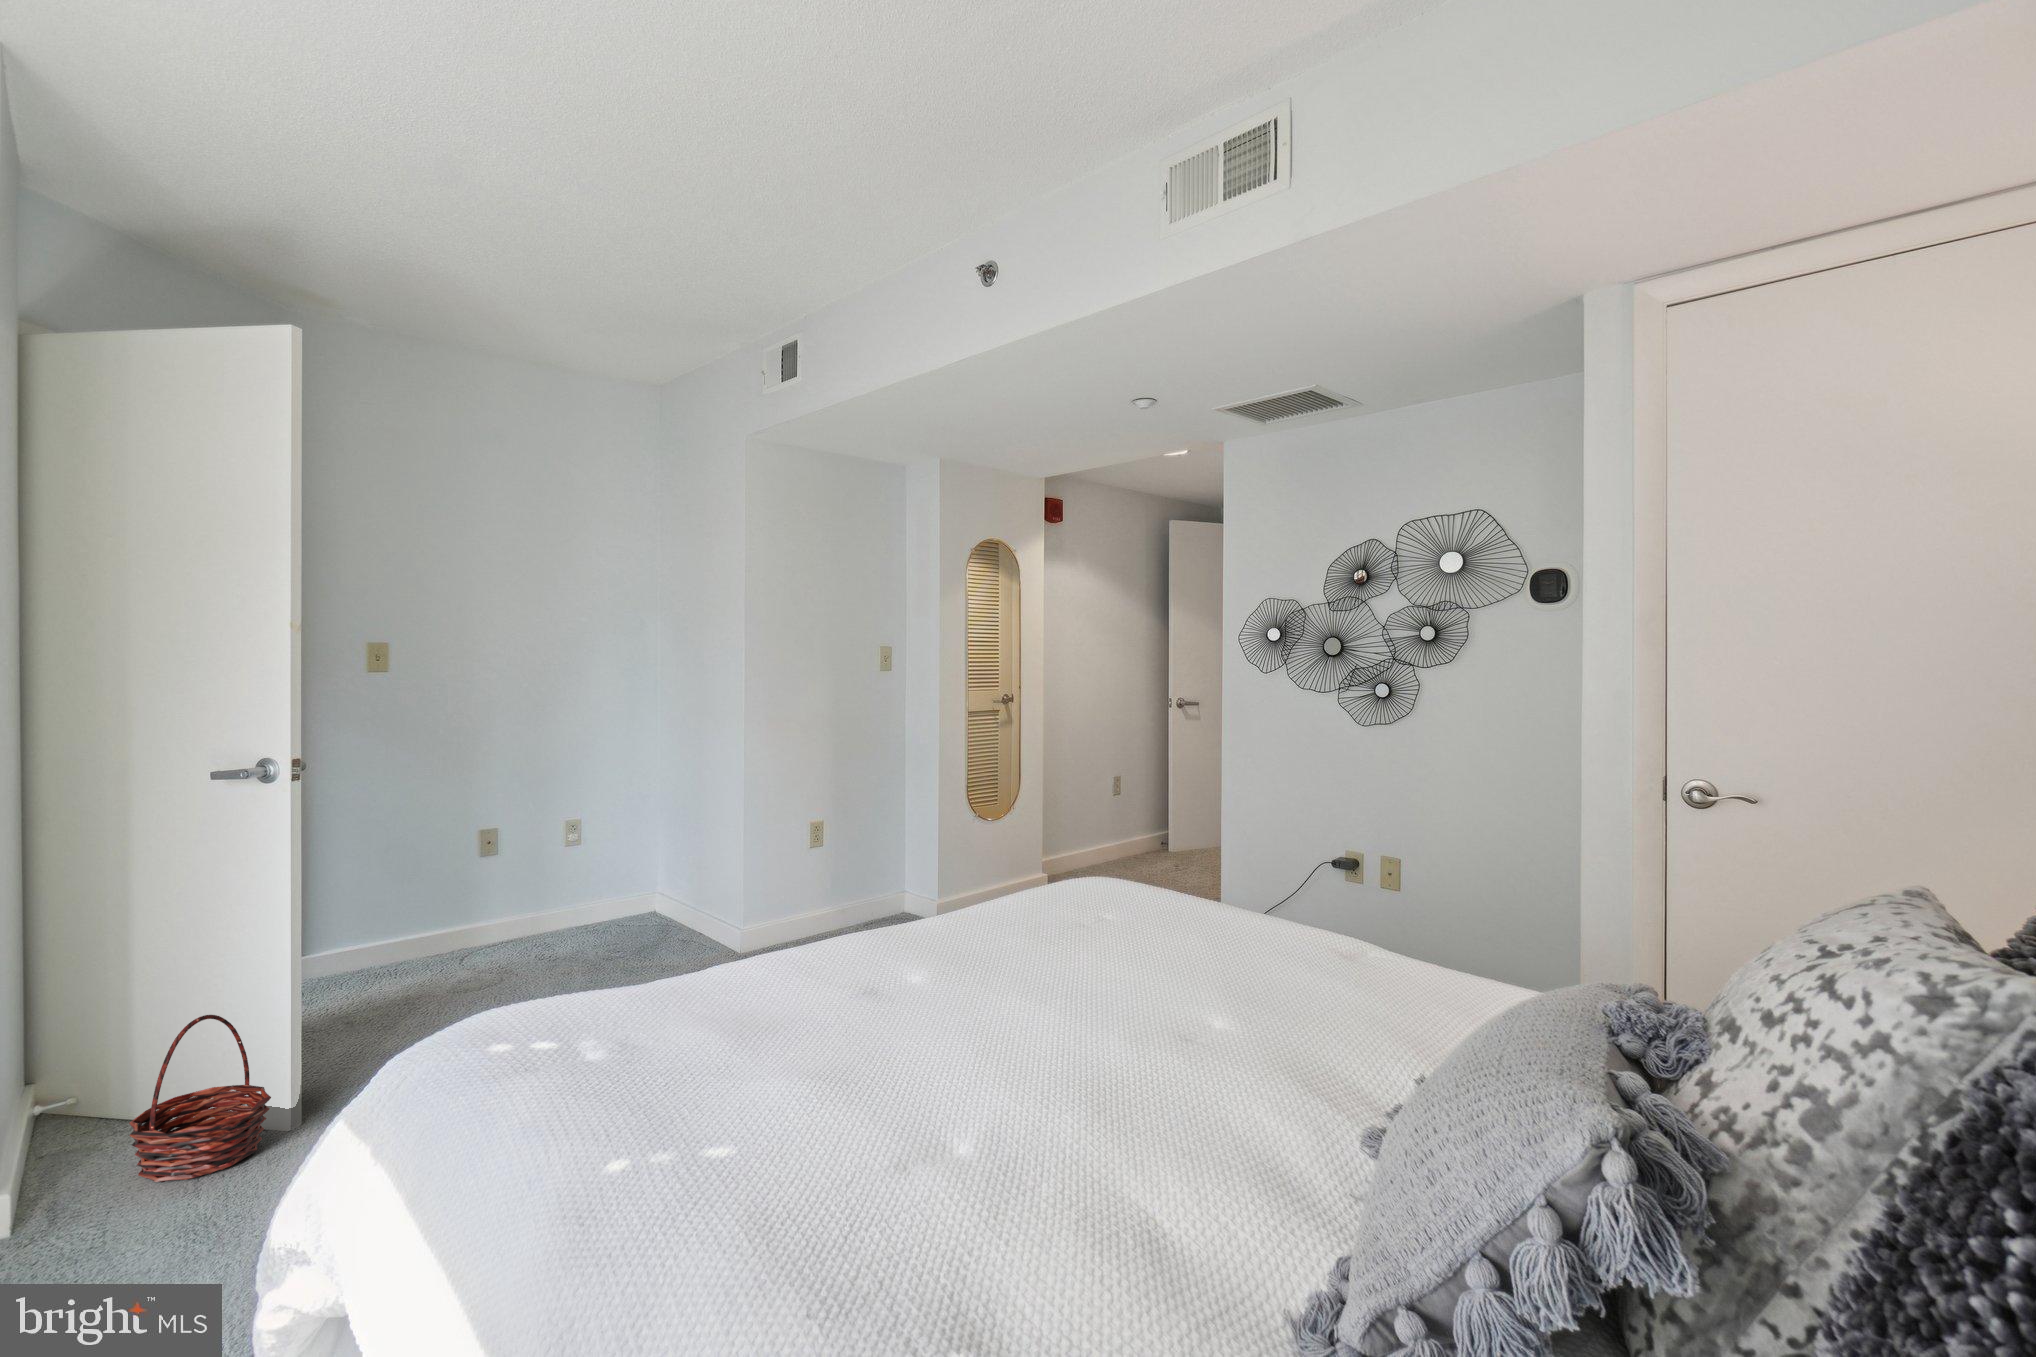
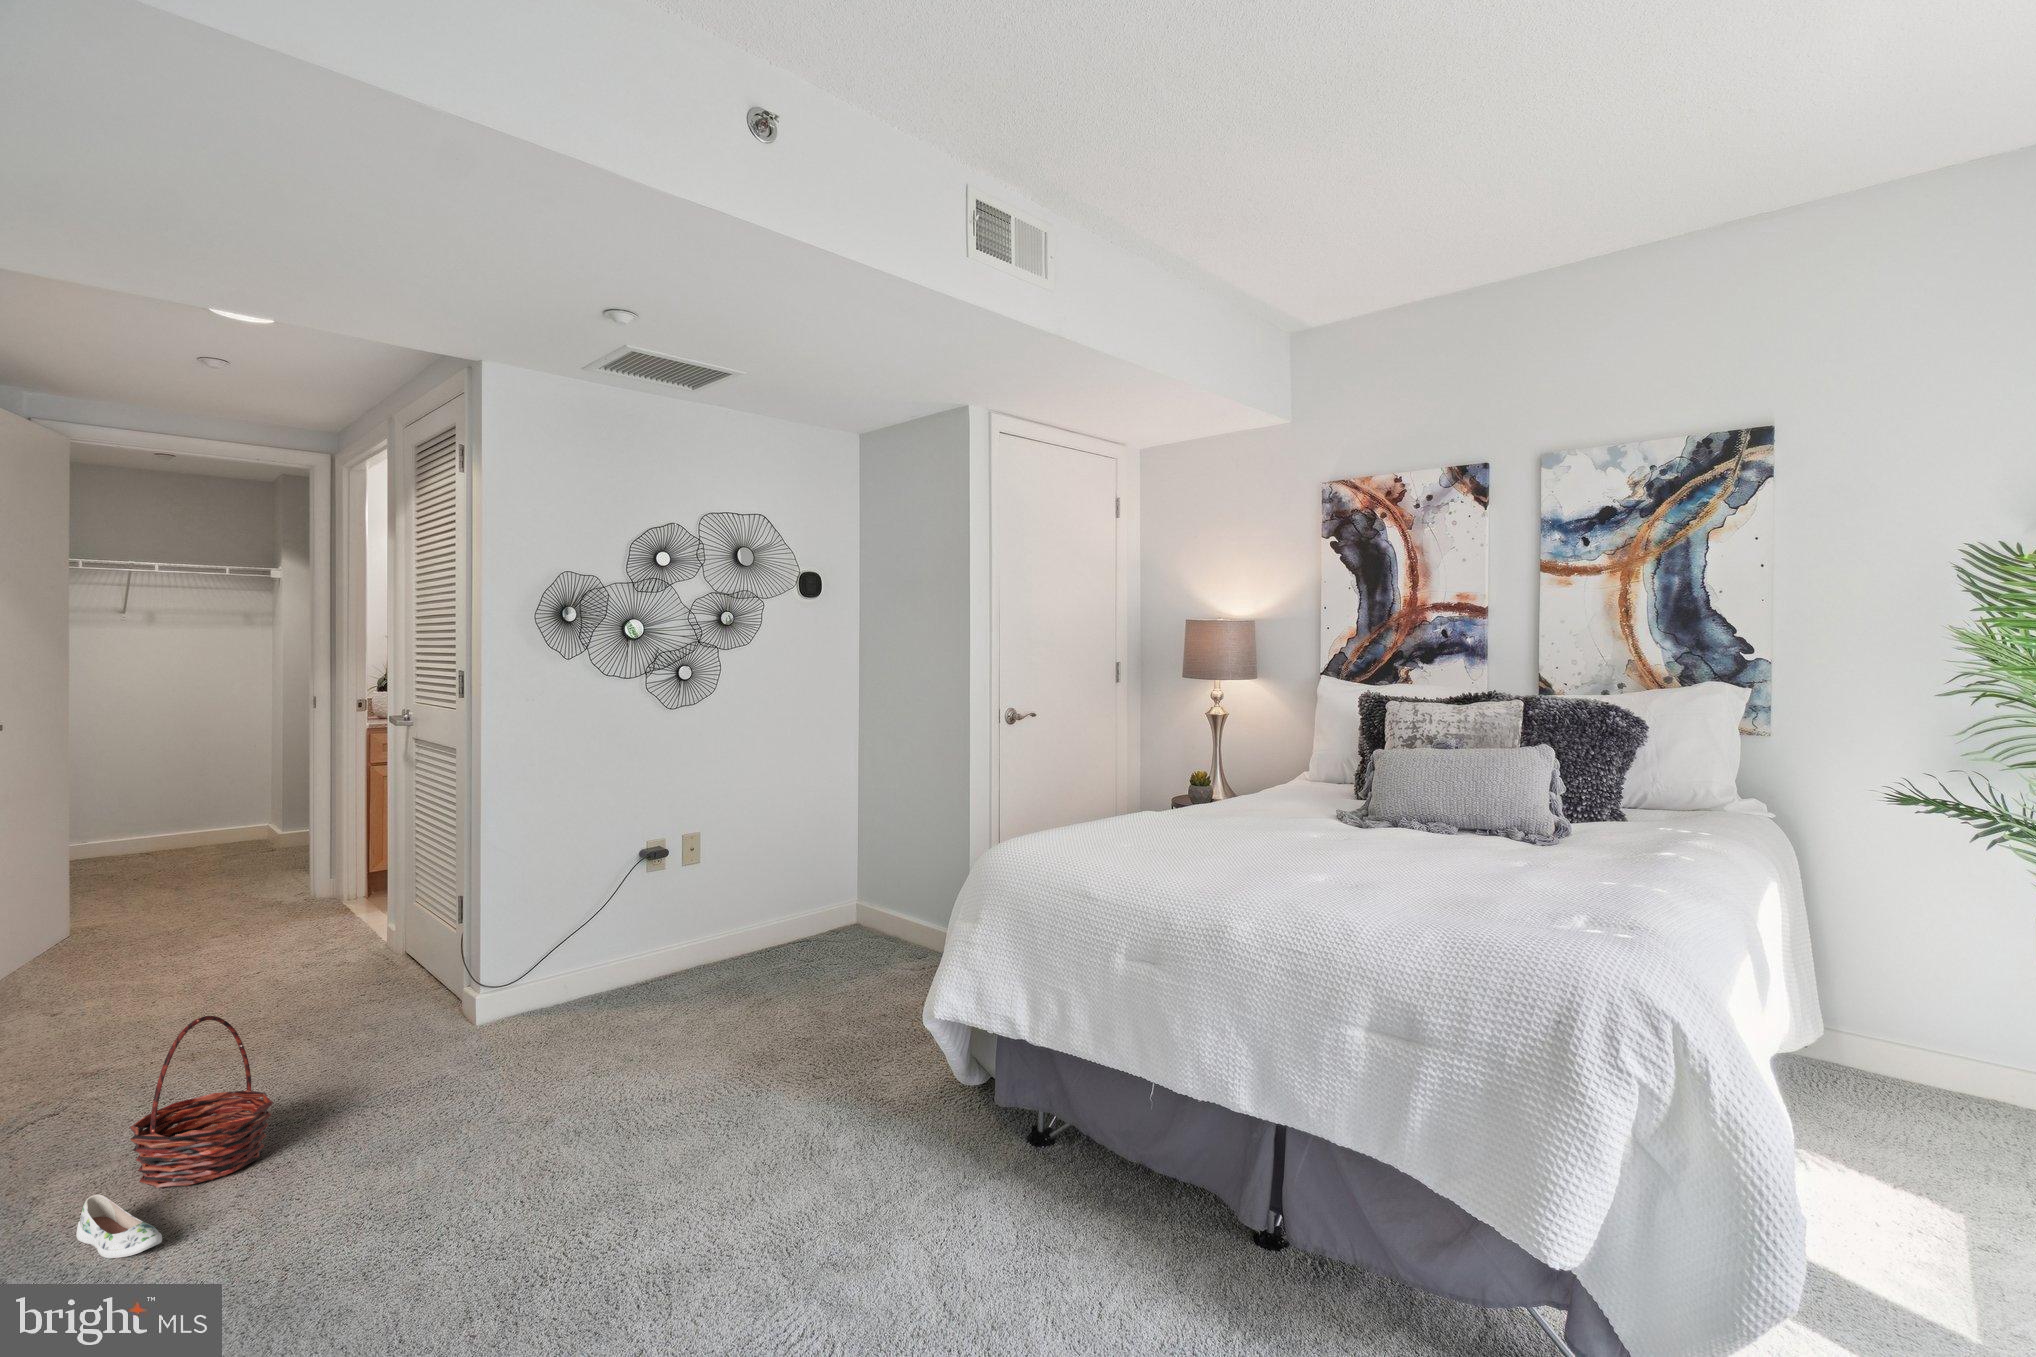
shoe: none [76,1192,162,1255] -> present [77,1194,162,1258]

